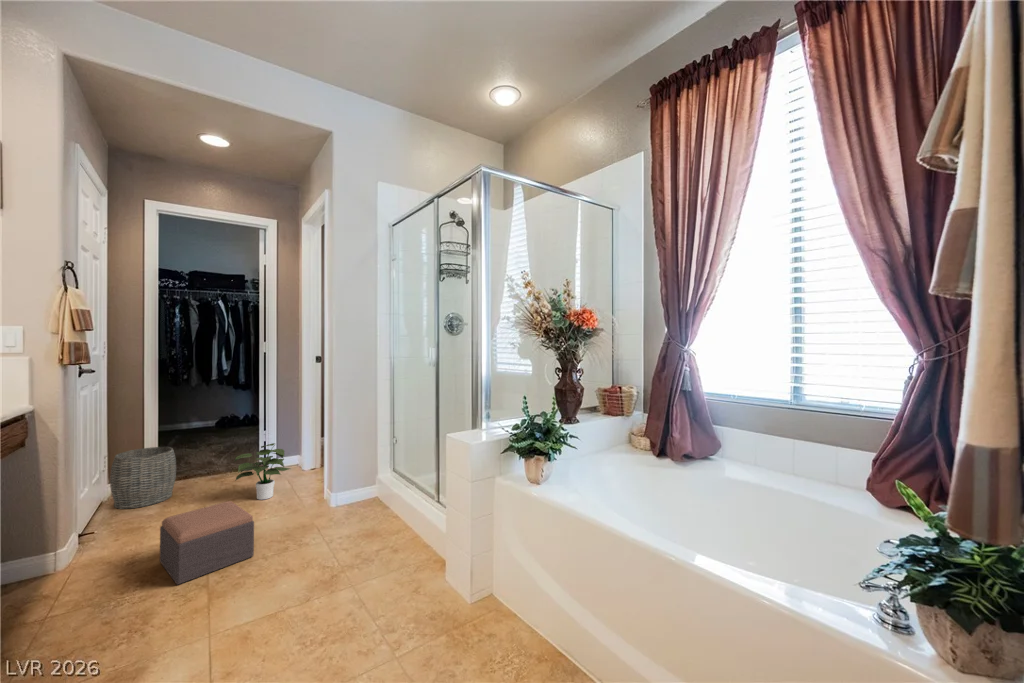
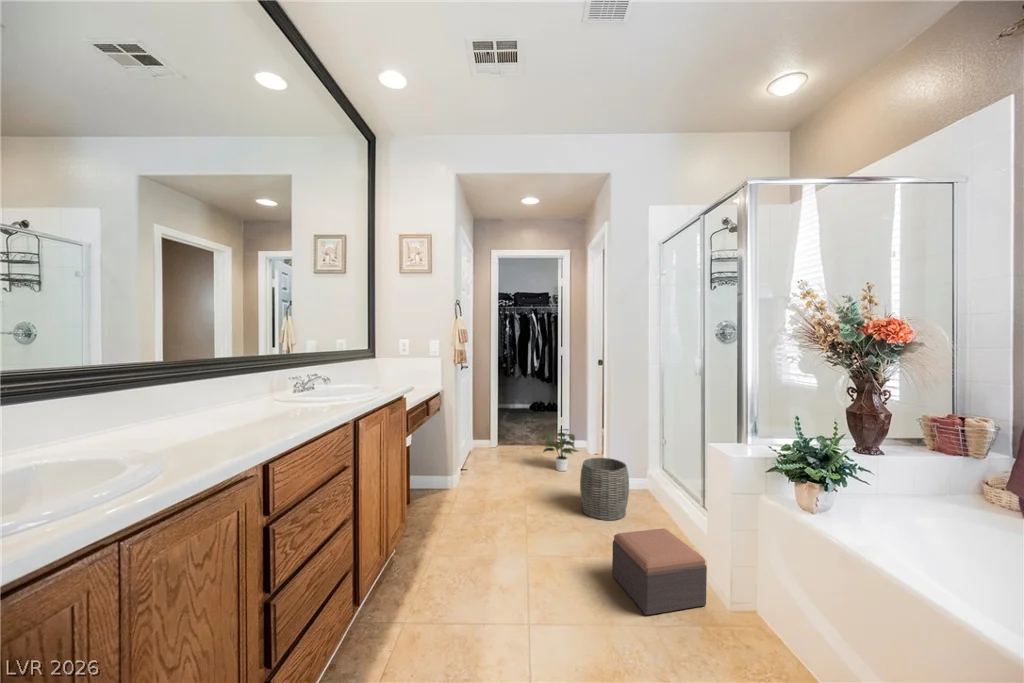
woven basket: present [110,447,176,509] -> present [580,458,629,520]
footstool: present [160,501,254,584] -> present [612,528,707,615]

